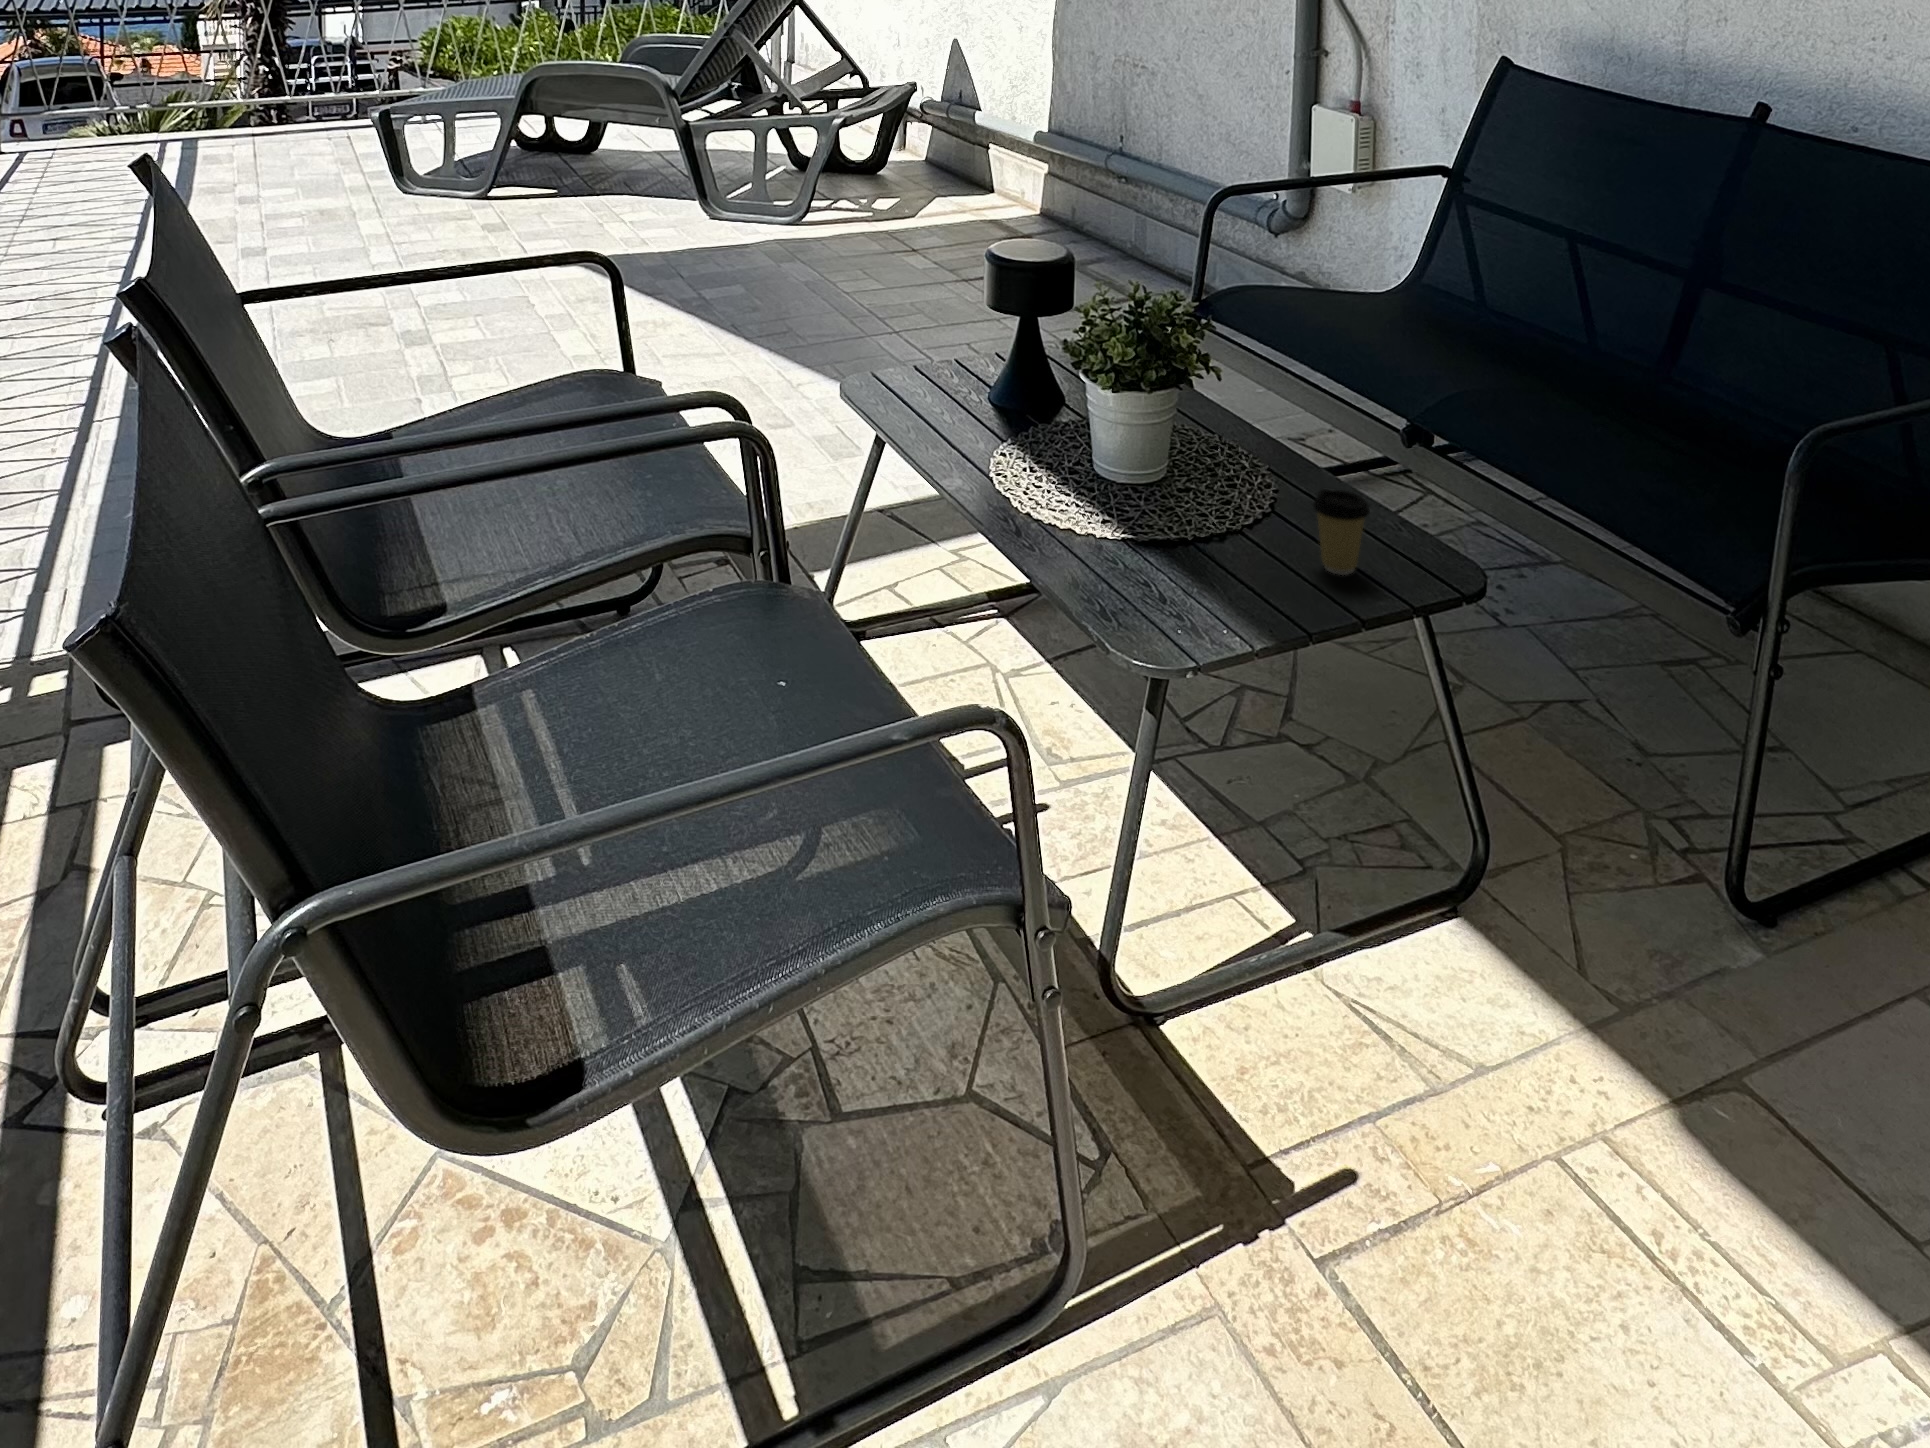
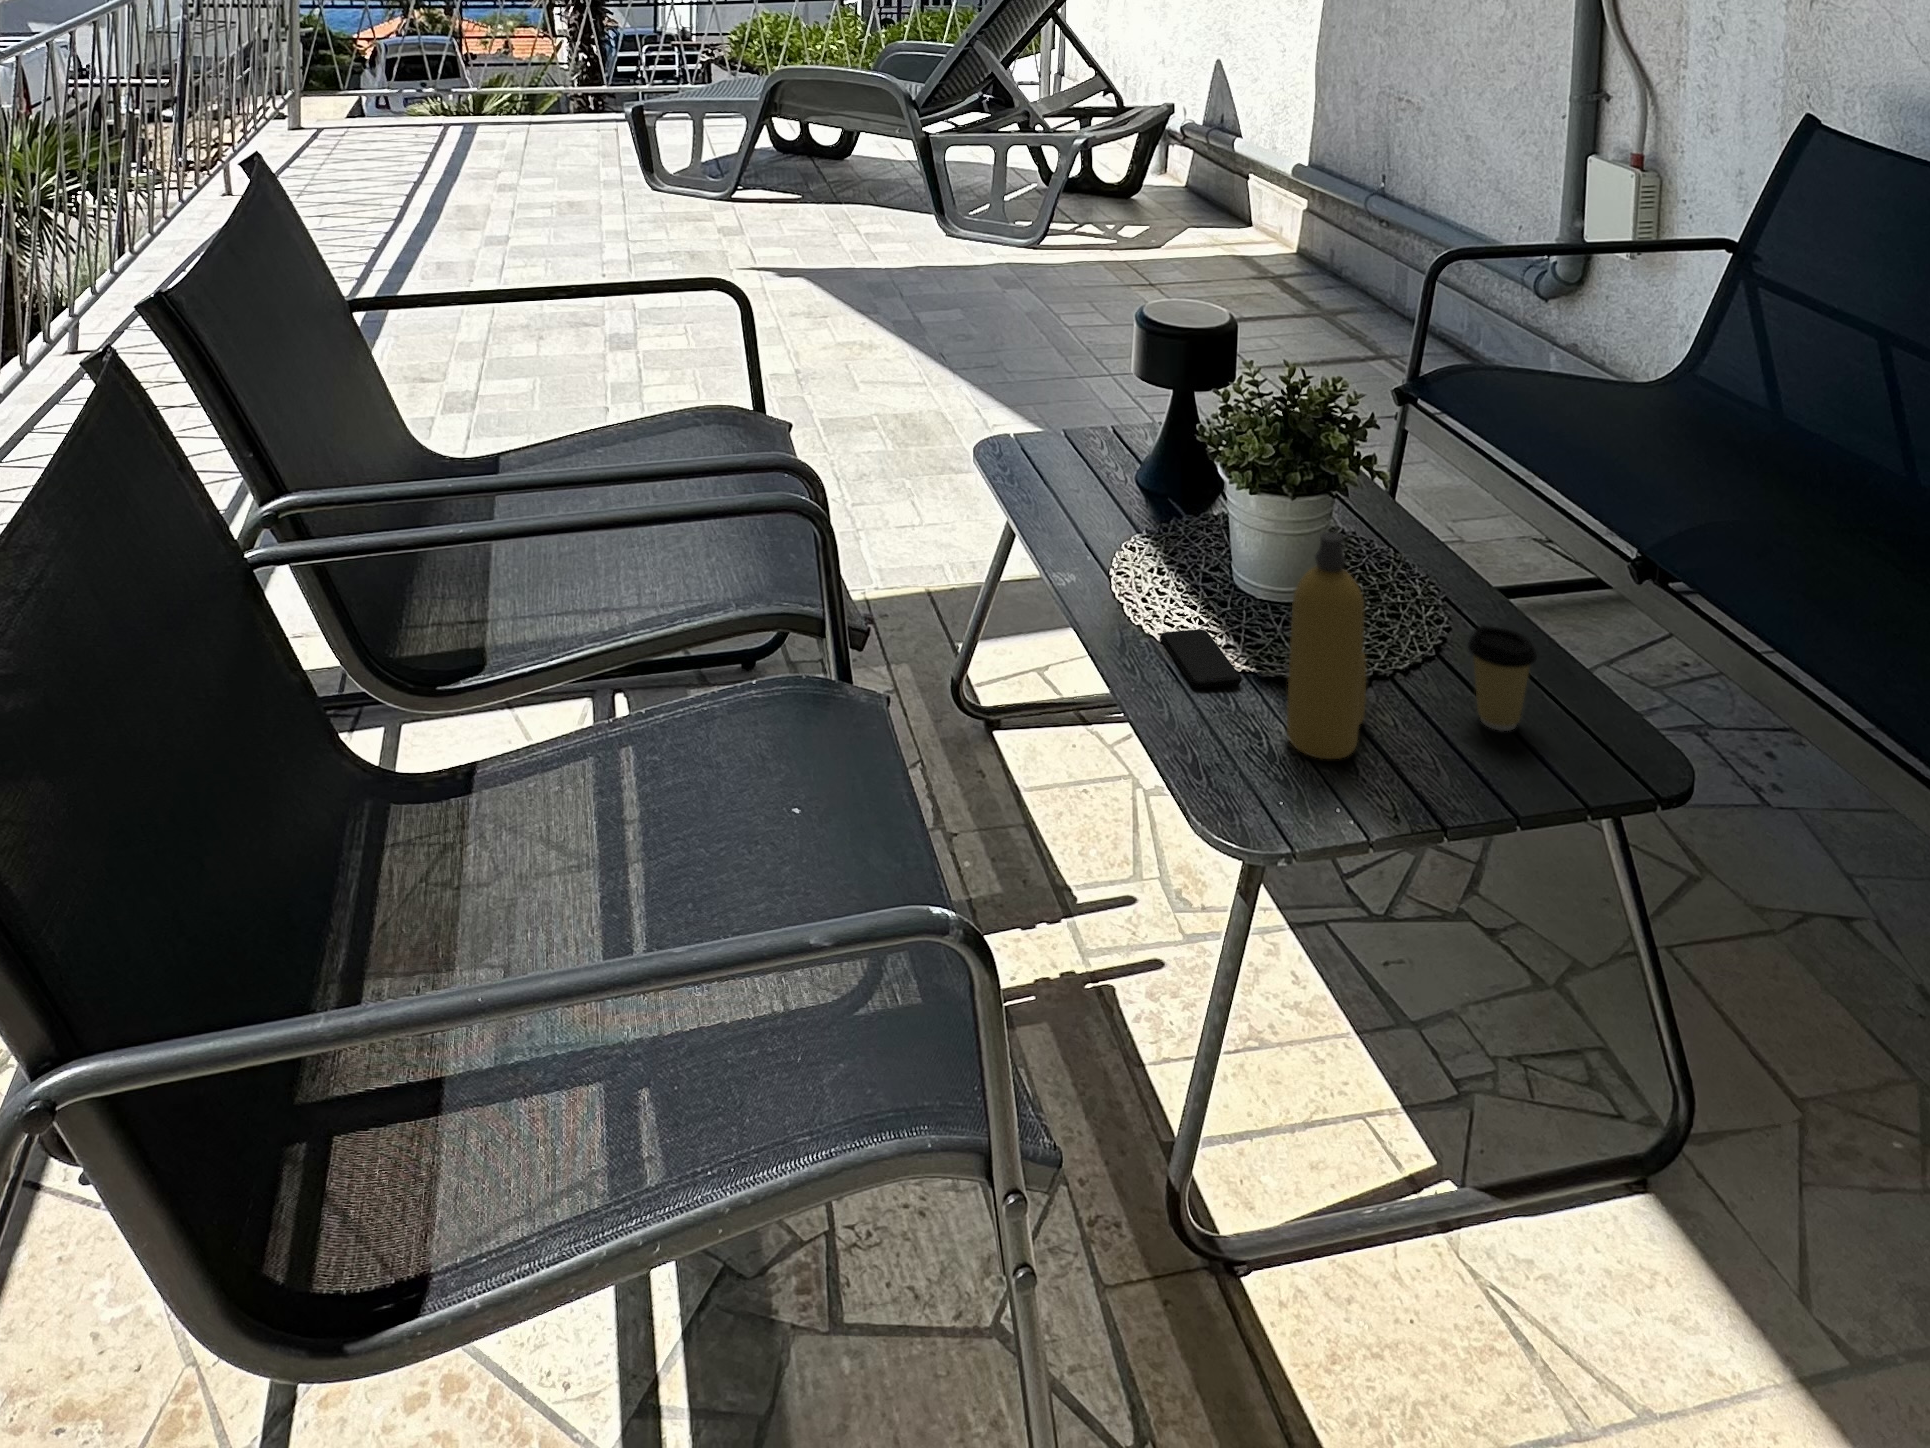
bottle: none [1176,417,1238,609] -> present [1287,532,1366,759]
smartphone: none [1049,518,1127,564] -> present [1160,629,1242,688]

